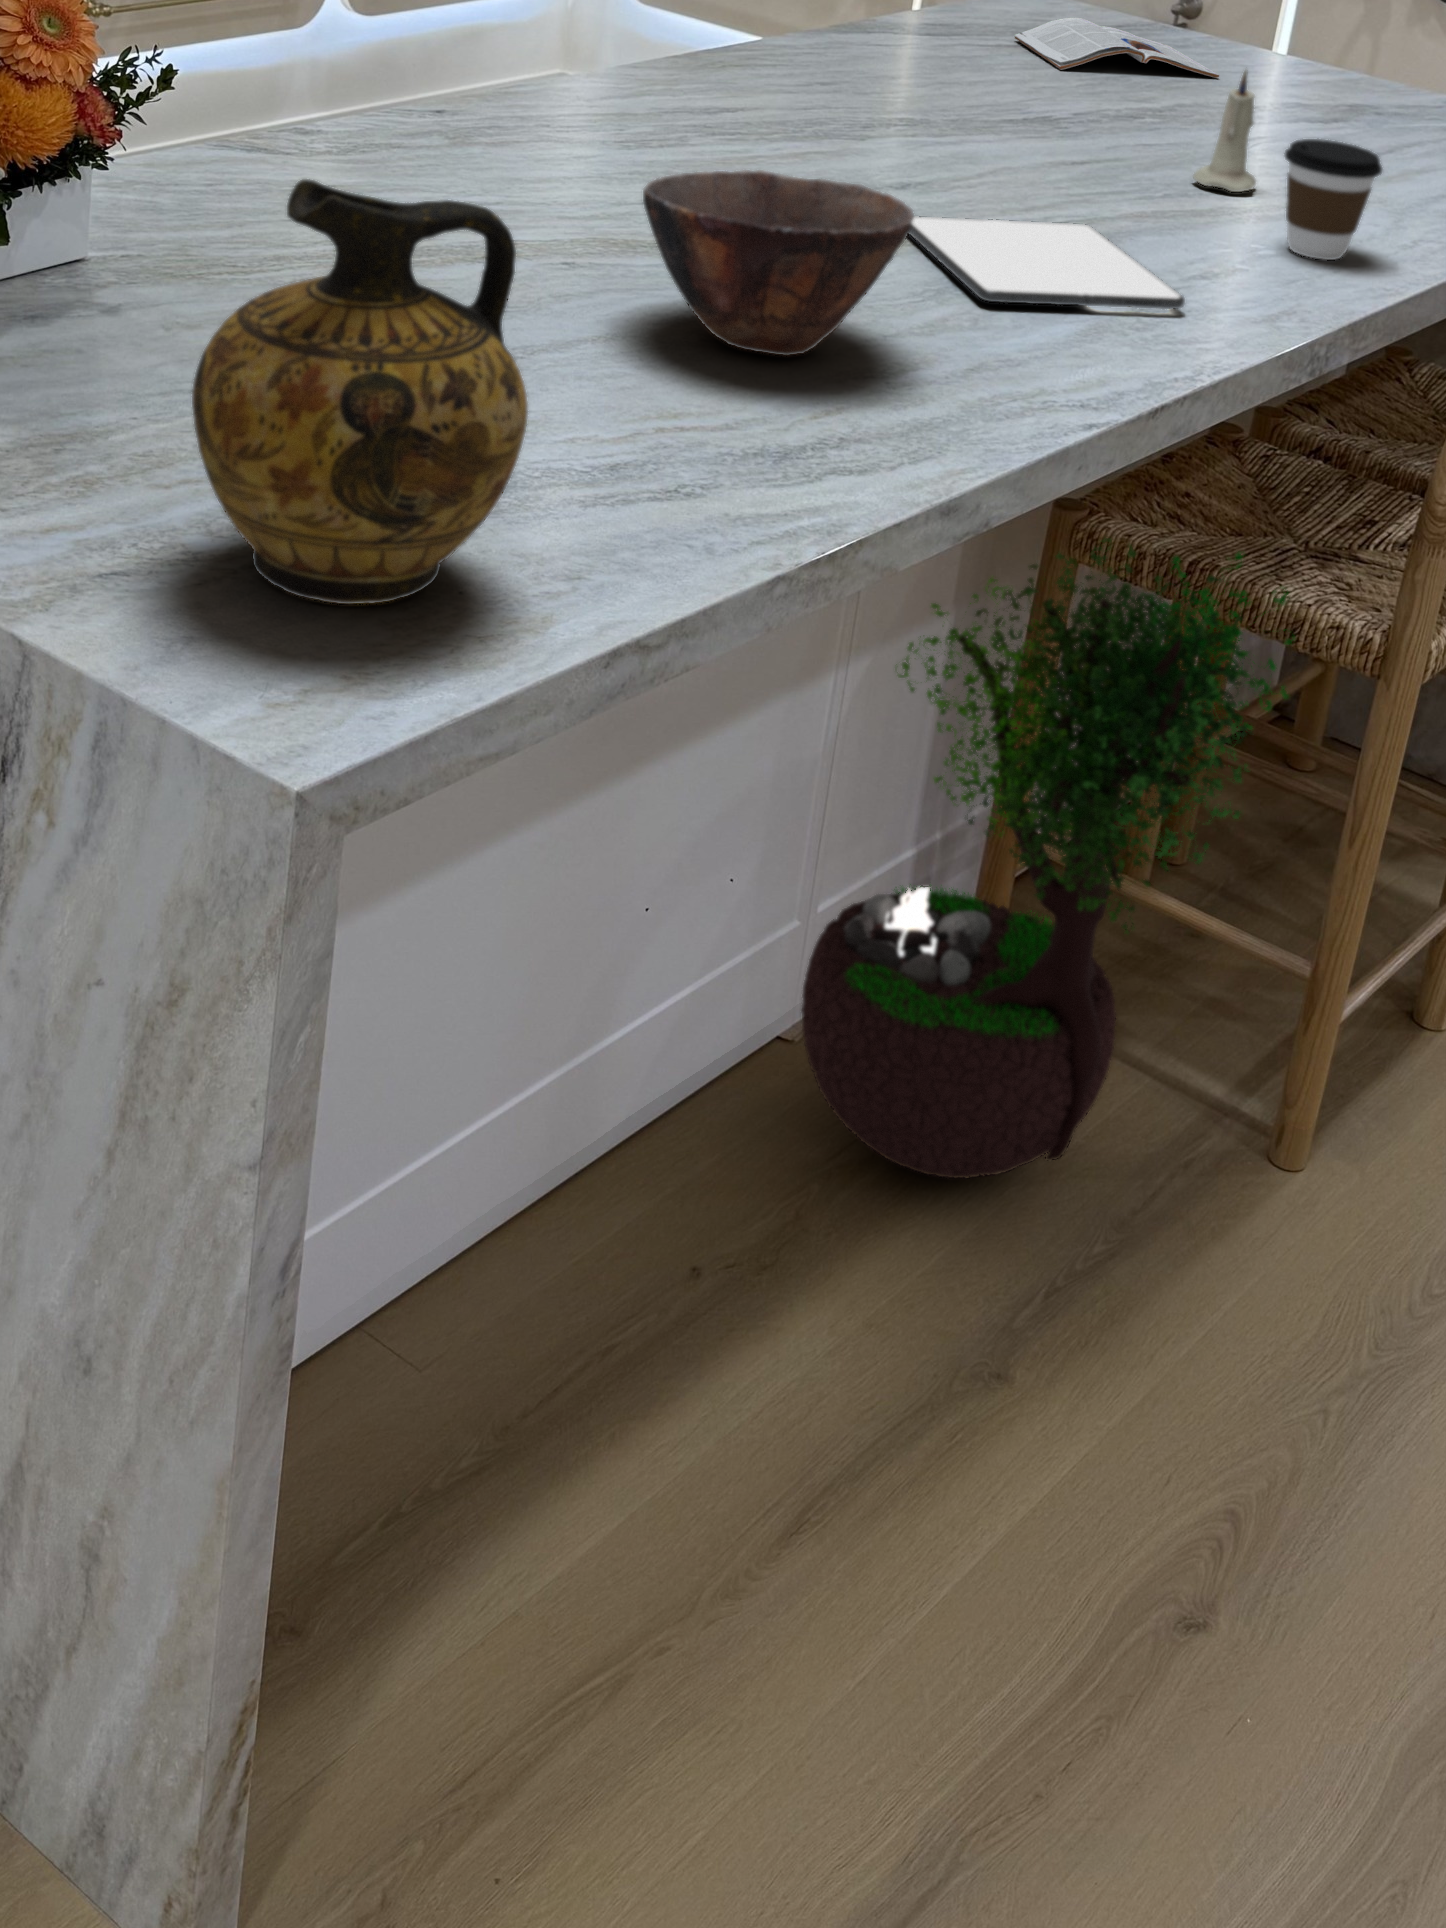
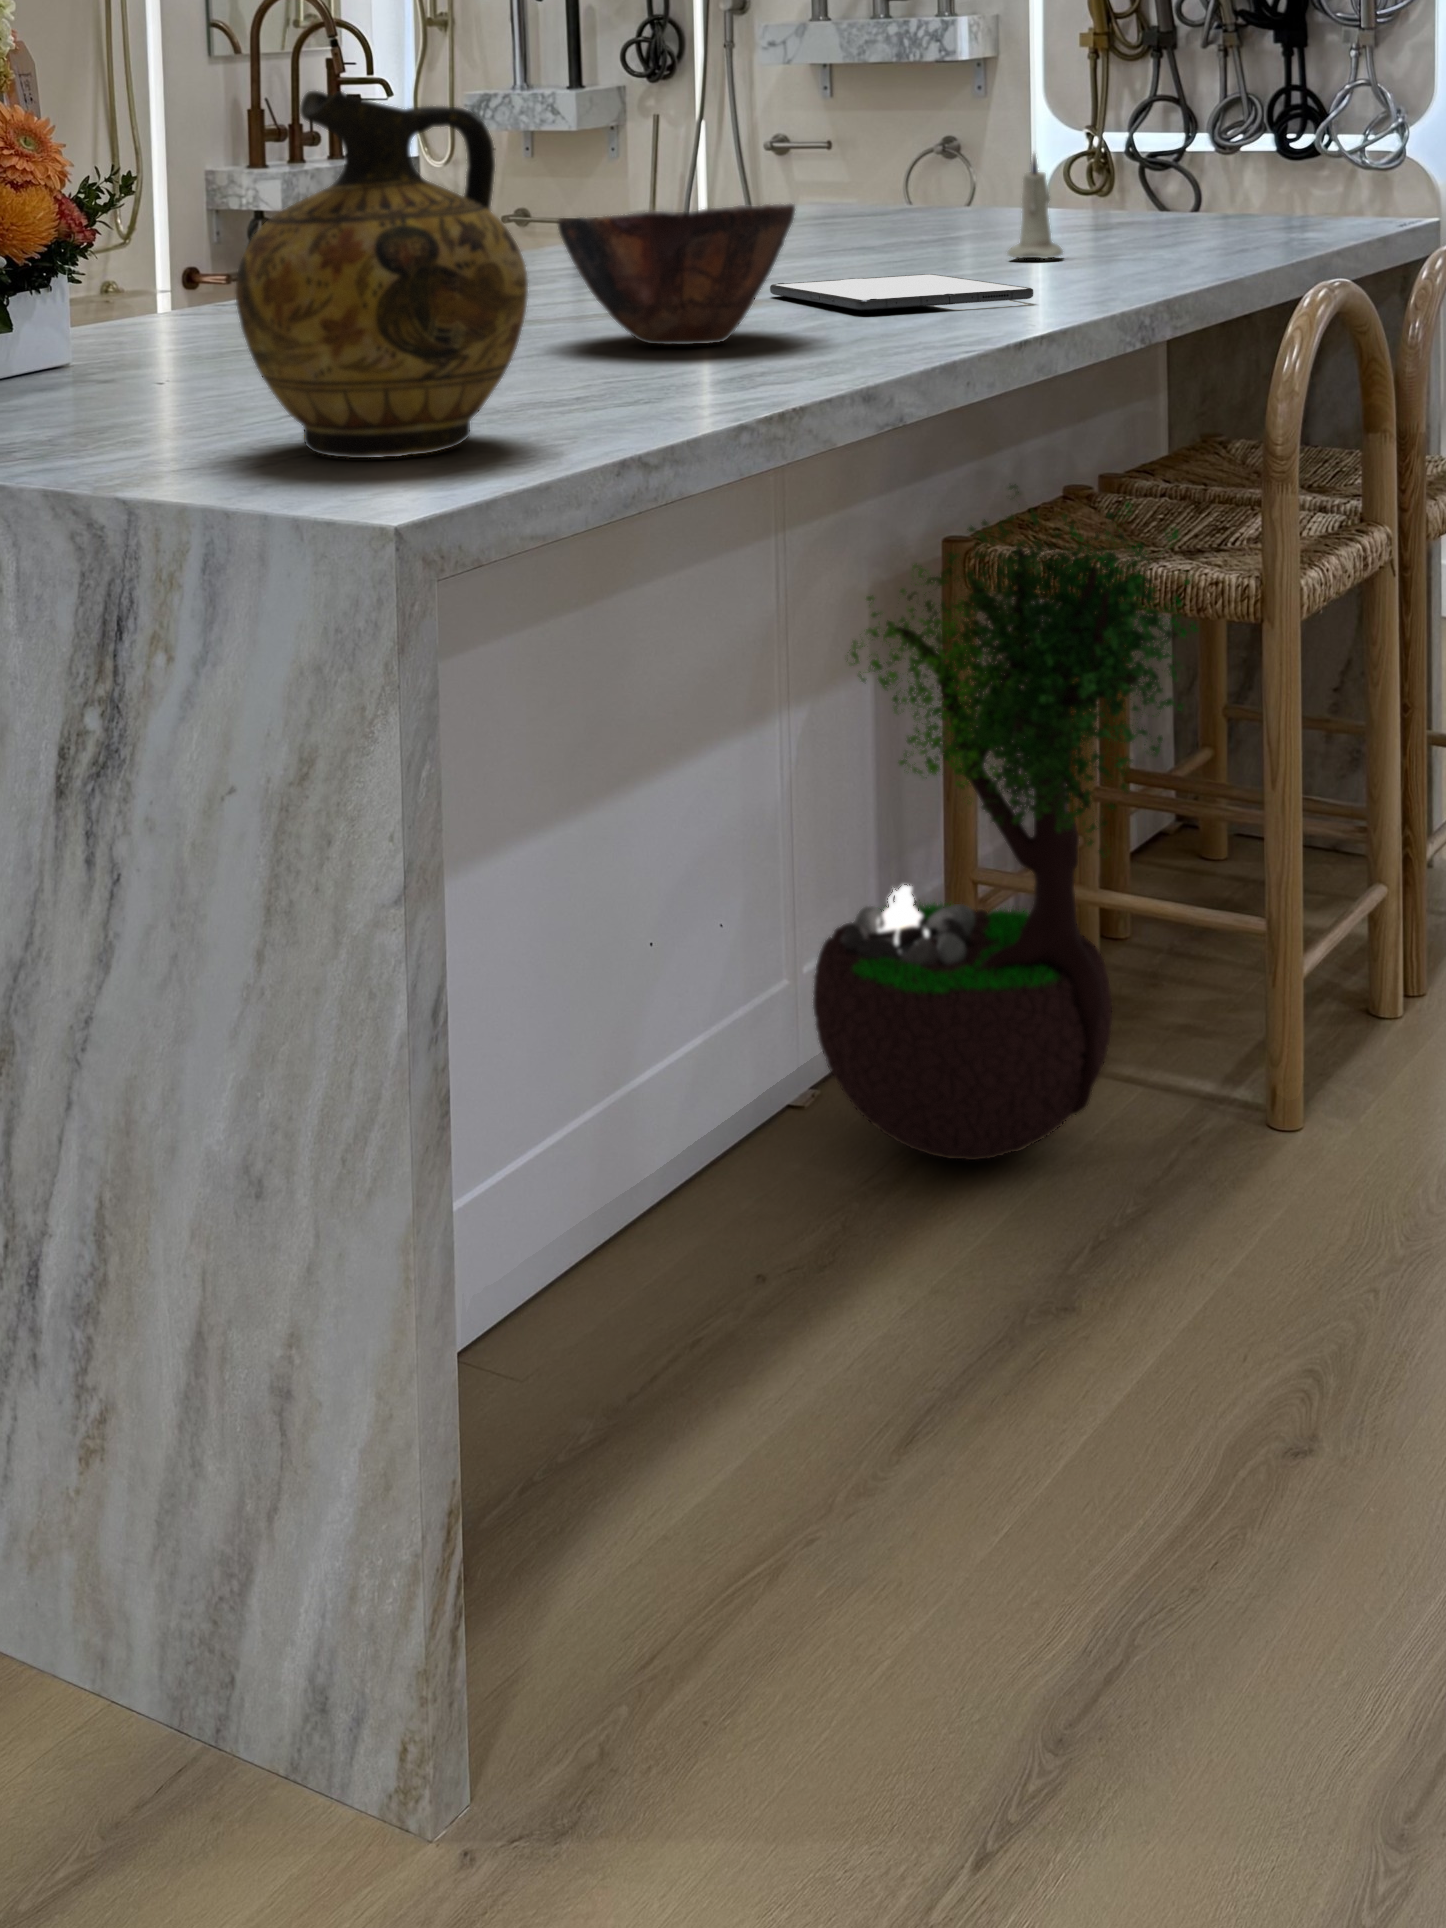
magazine: present [1014,18,1219,78] -> none [817,199,1004,233]
coffee cup: present [1284,139,1382,260] -> none [1086,178,1172,275]

